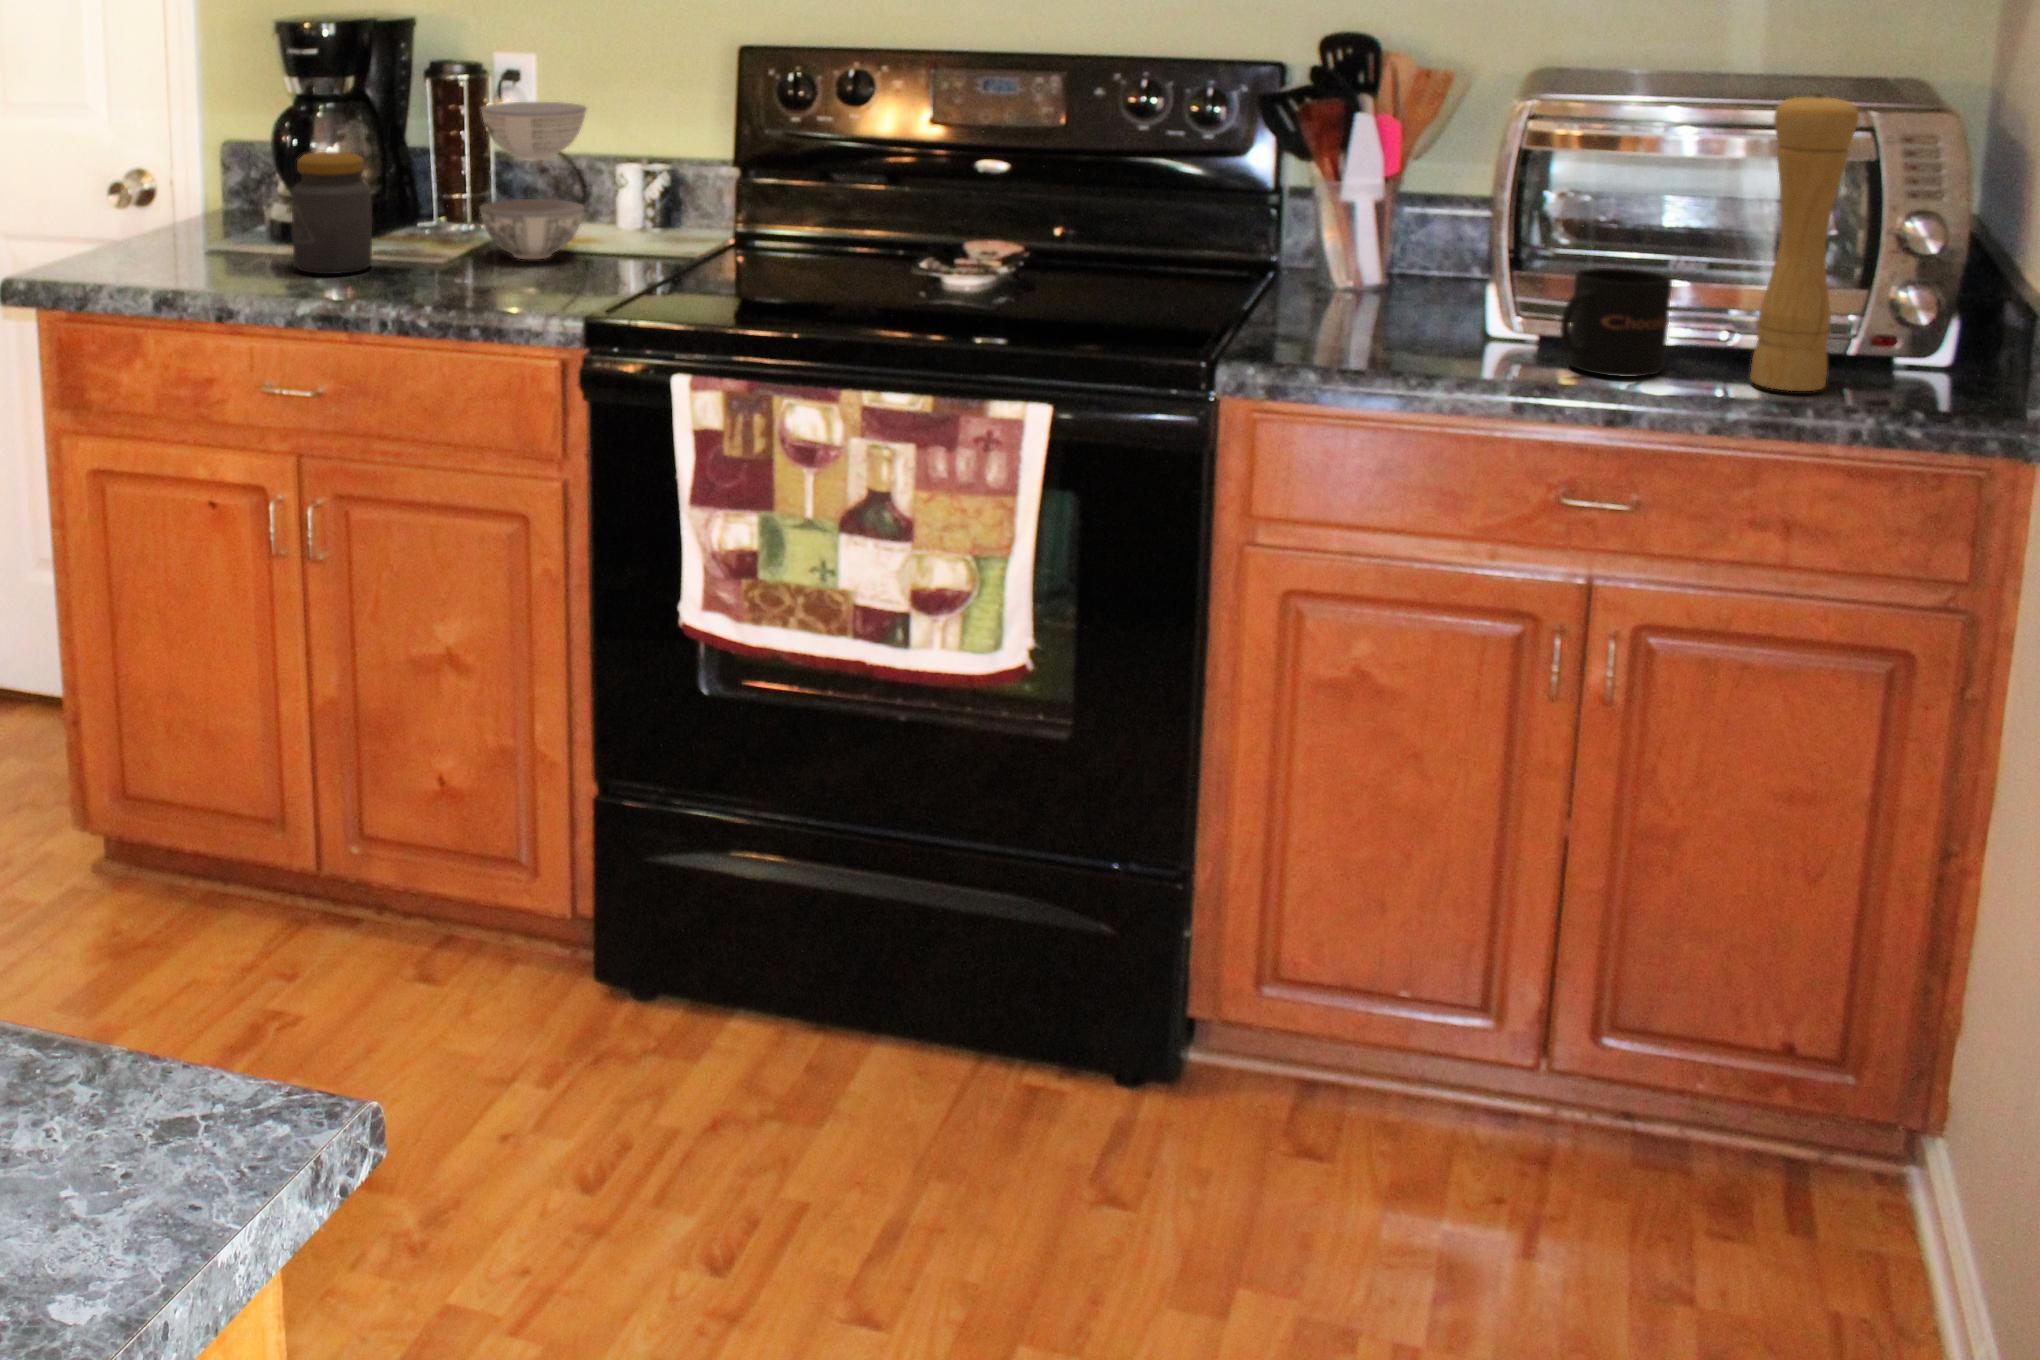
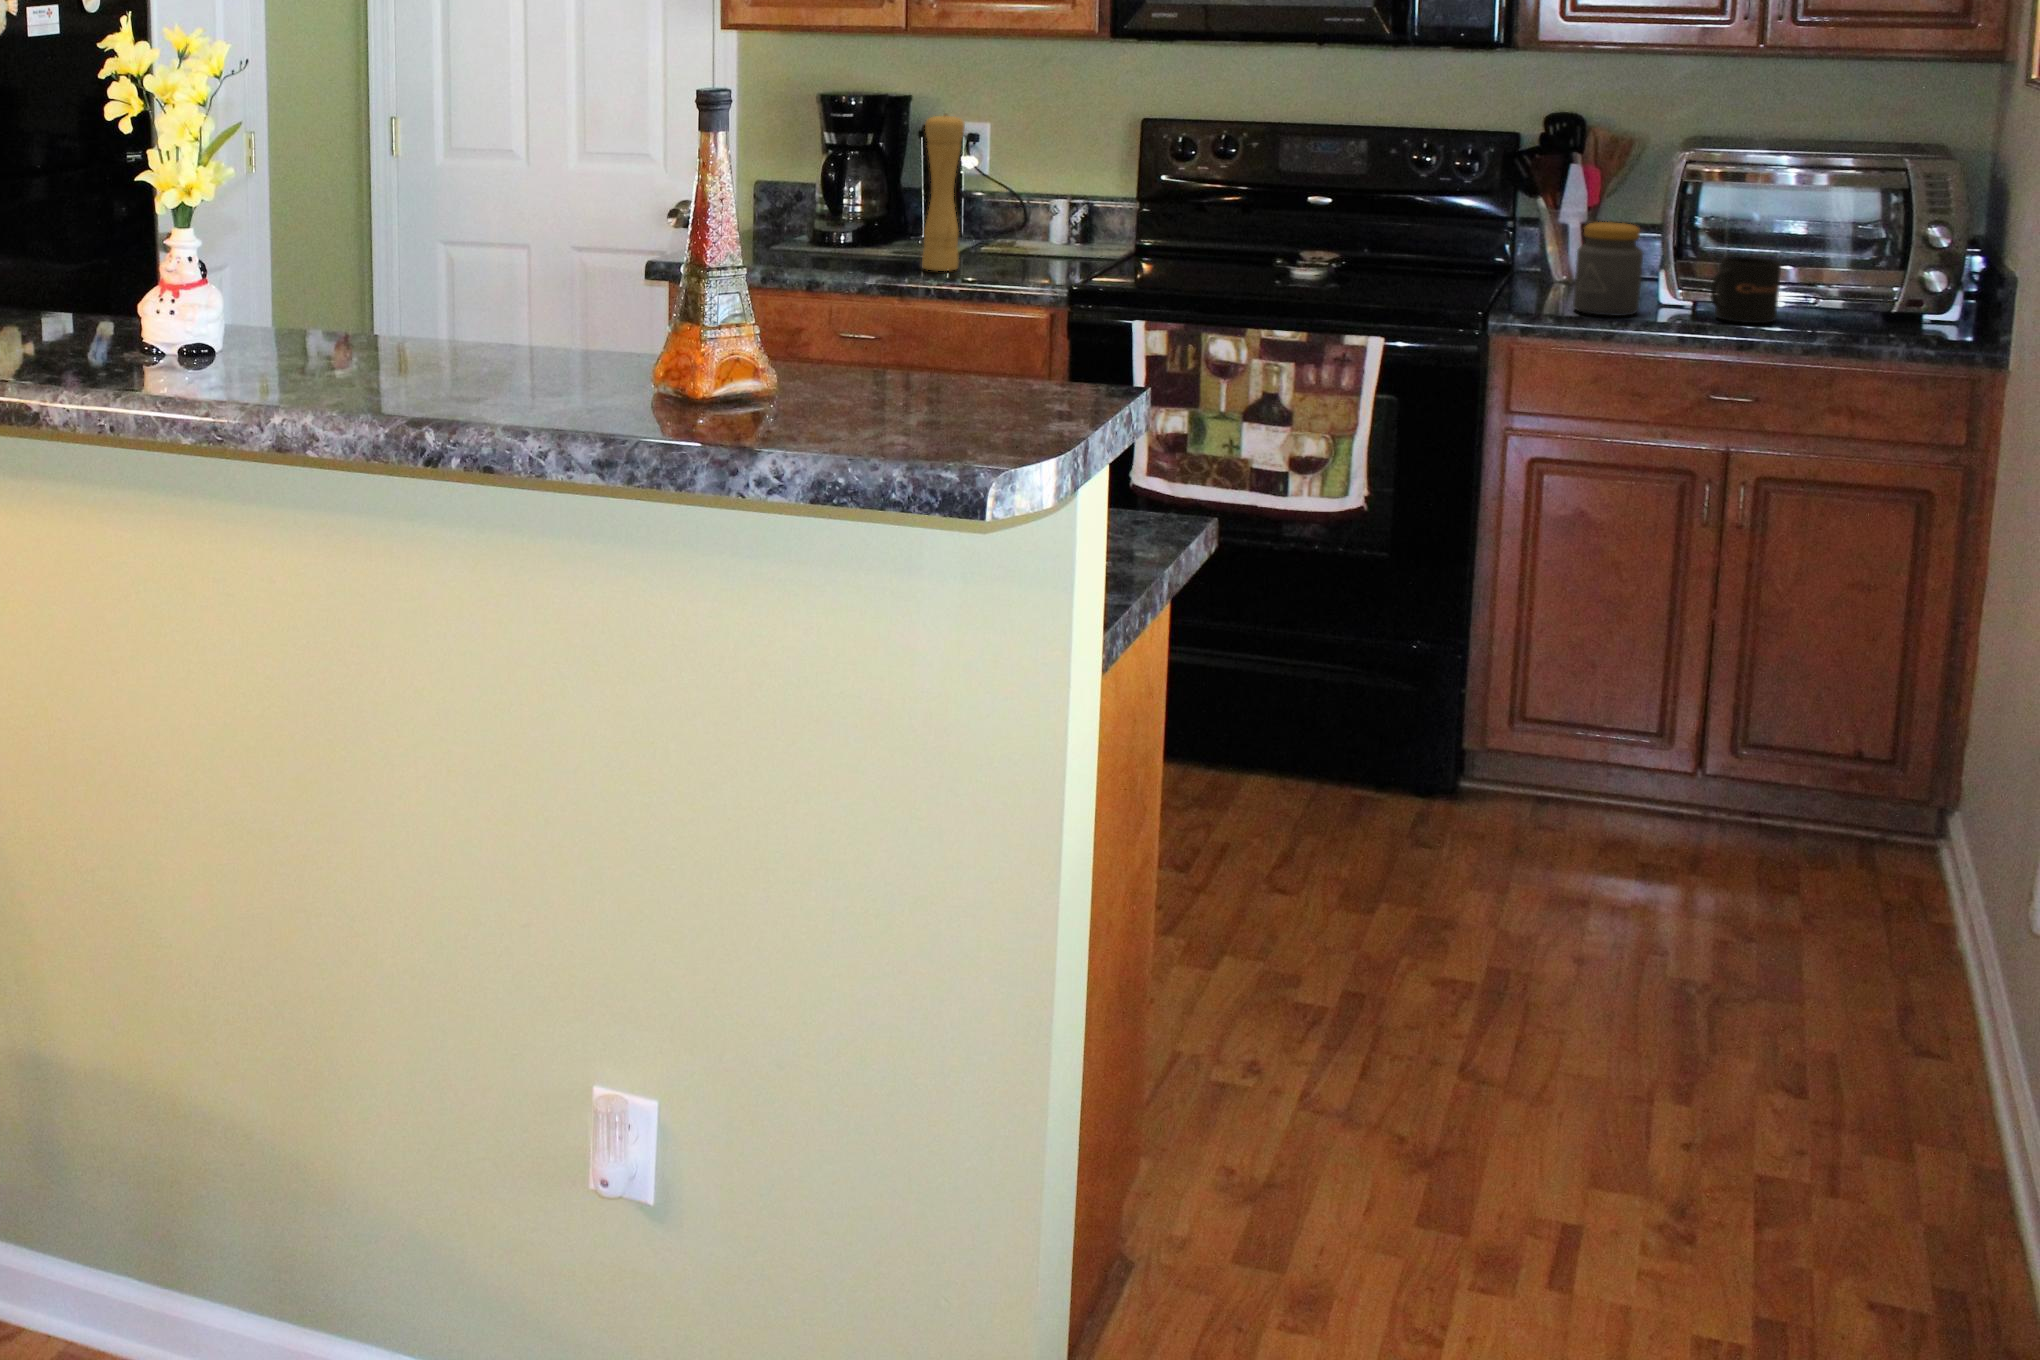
pepper mill: present [1750,92,1859,391] -> present [922,114,965,271]
bowl: present [480,102,586,259] -> none [966,151,1043,256]
jar: present [291,152,372,274] -> present [1573,222,1644,316]

